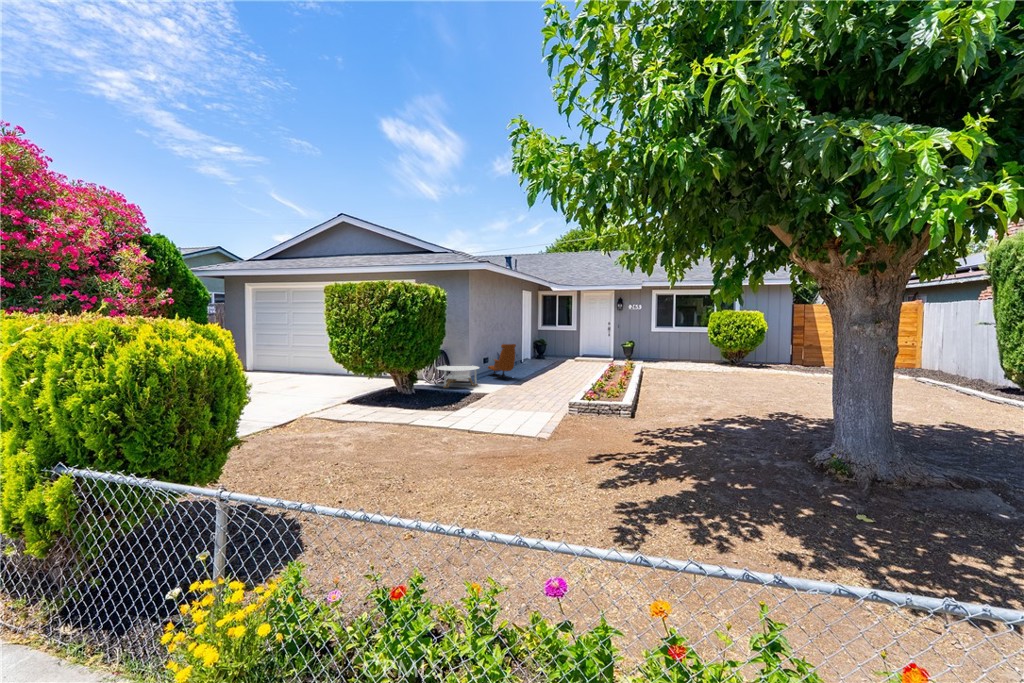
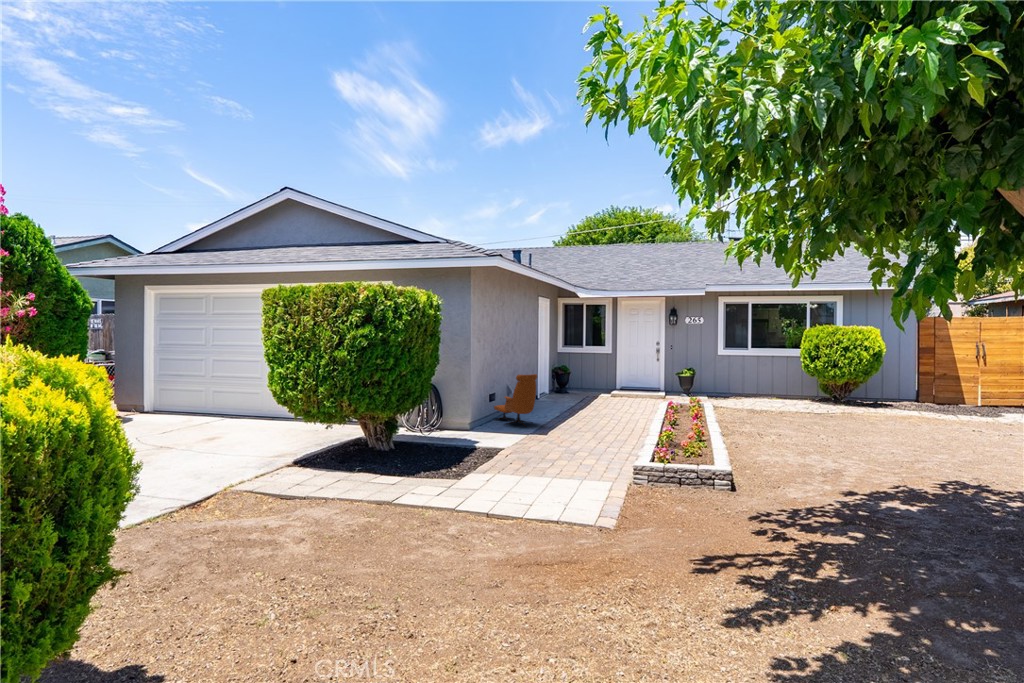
round table: present [437,366,479,388] -> none [422,405,486,440]

